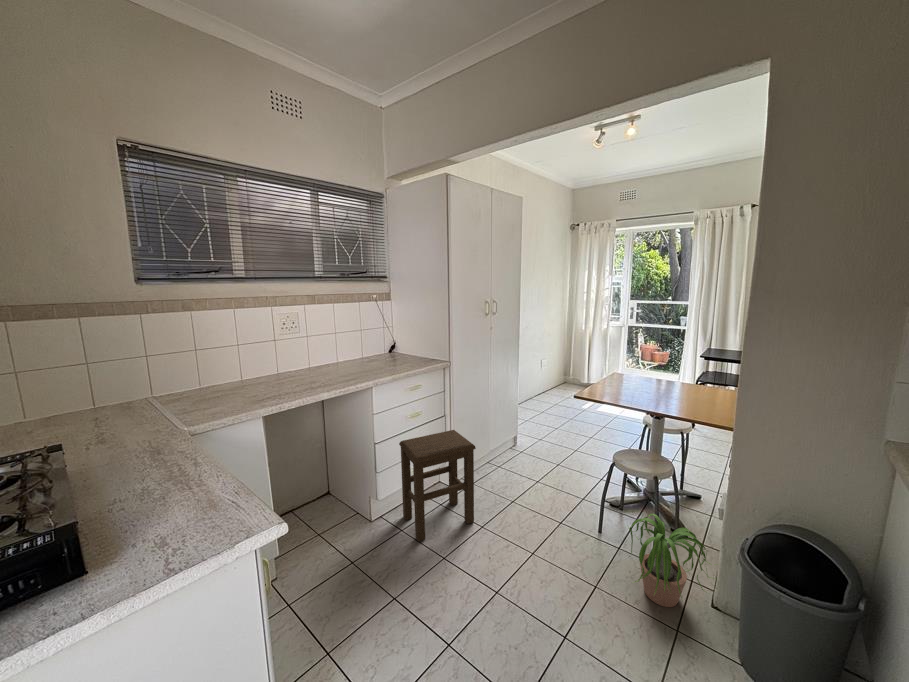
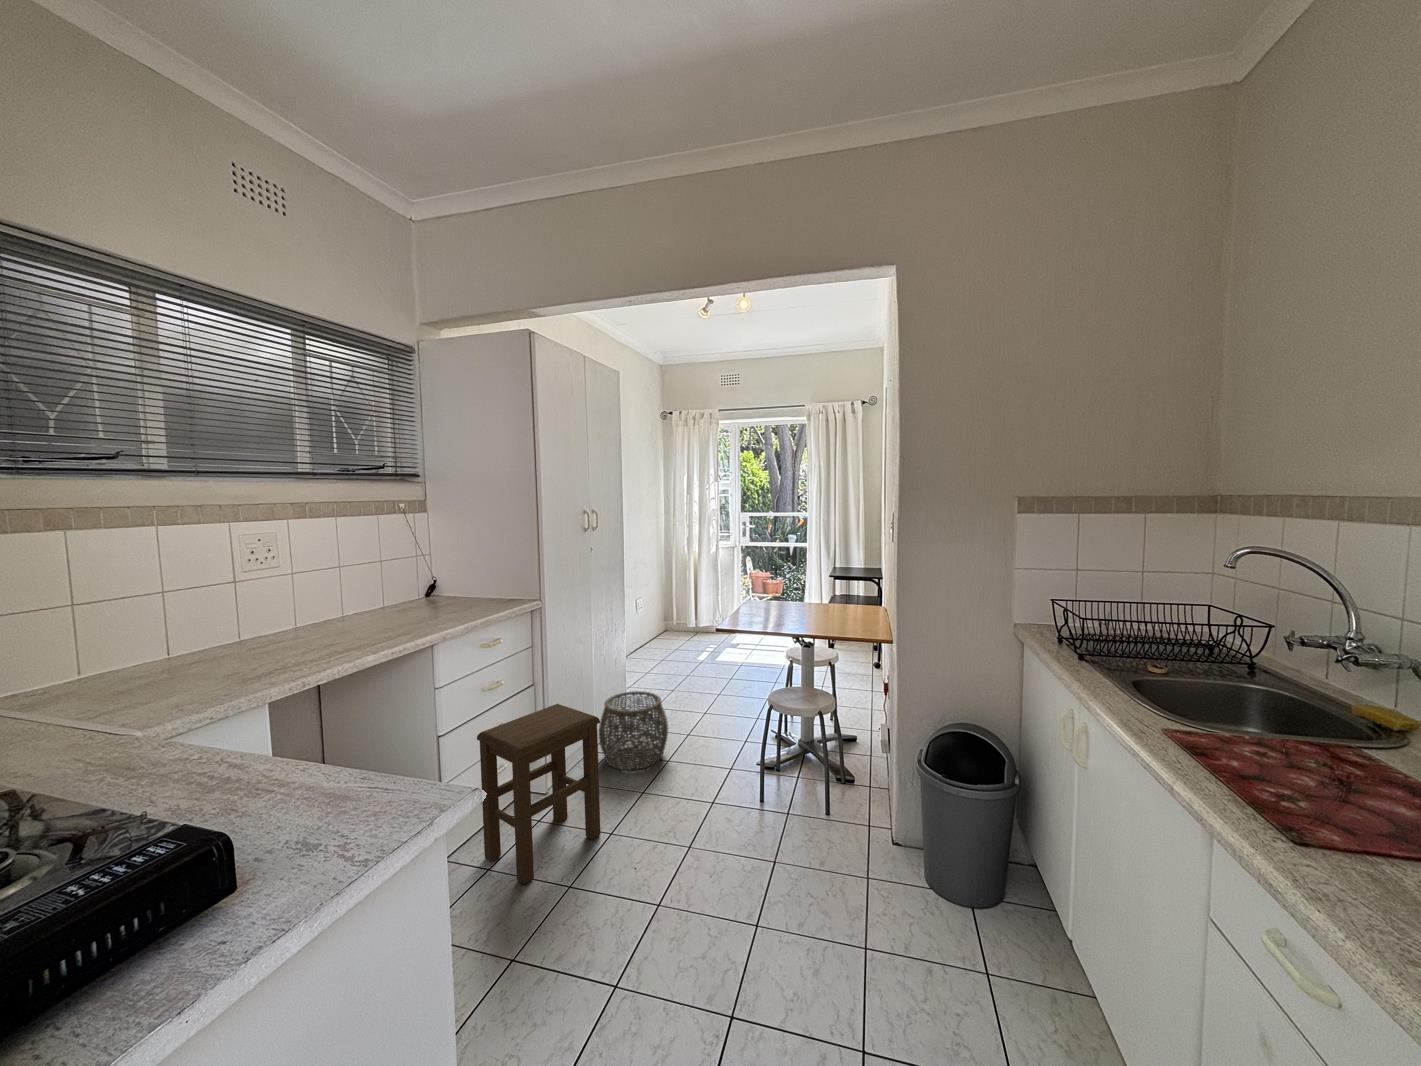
woven basket: none [489,426,538,482] -> present [599,691,668,770]
potted plant: present [629,514,710,607] -> none [798,754,897,859]

